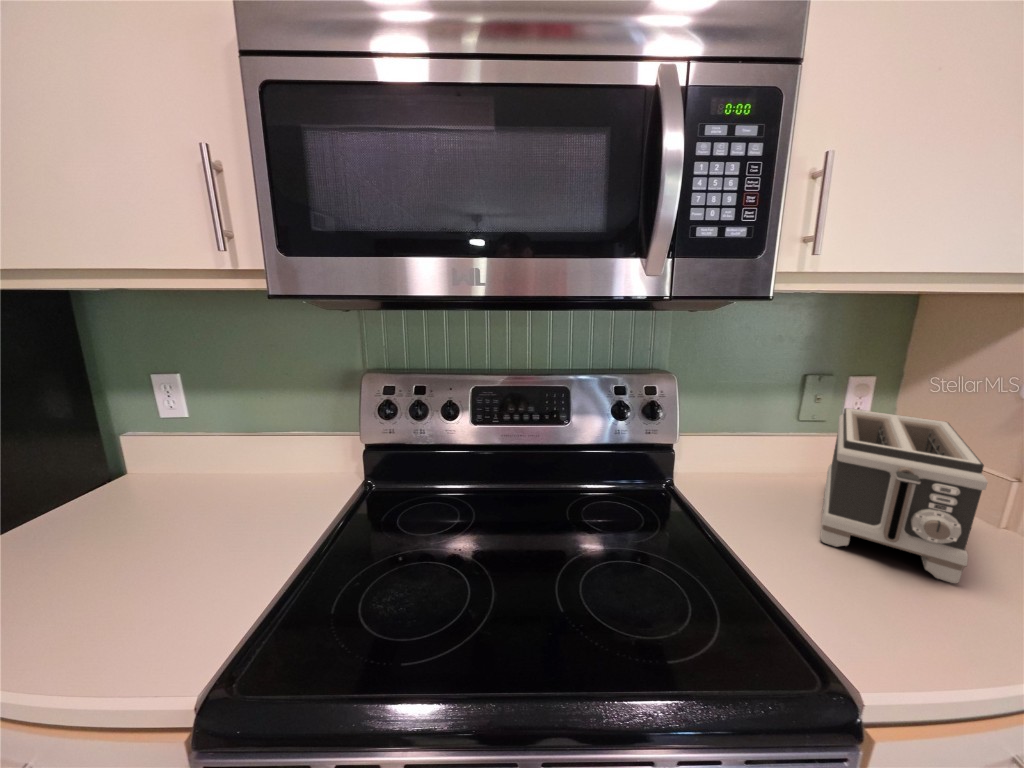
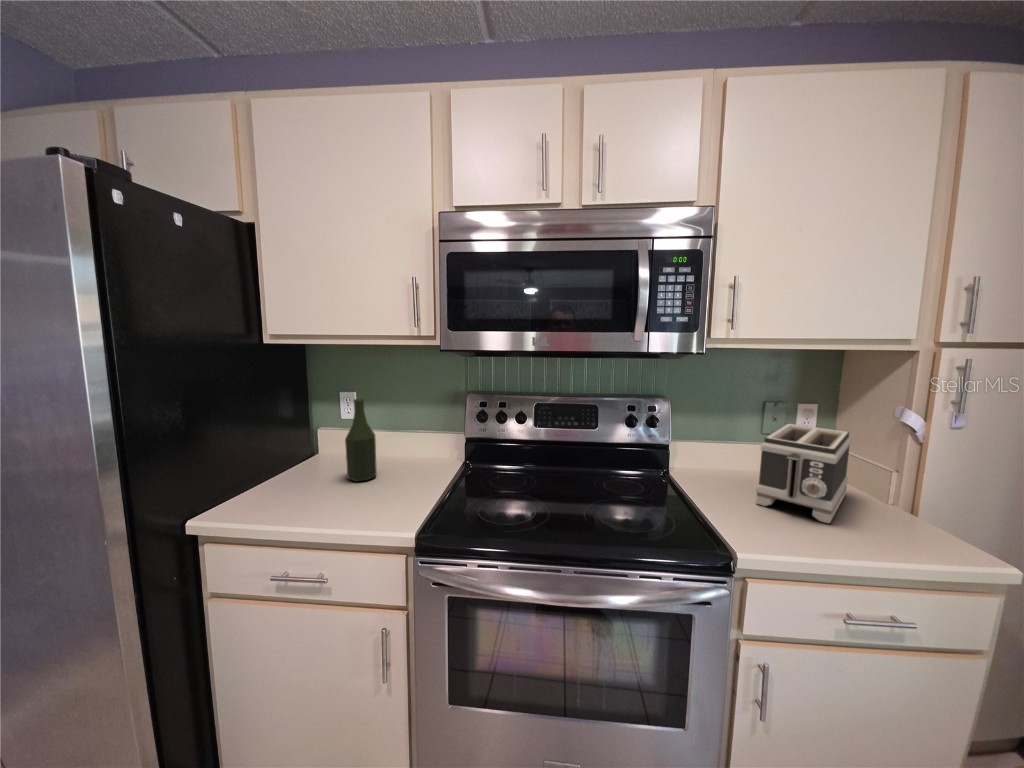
bottle: none [118,390,201,538] -> present [345,399,377,481]

